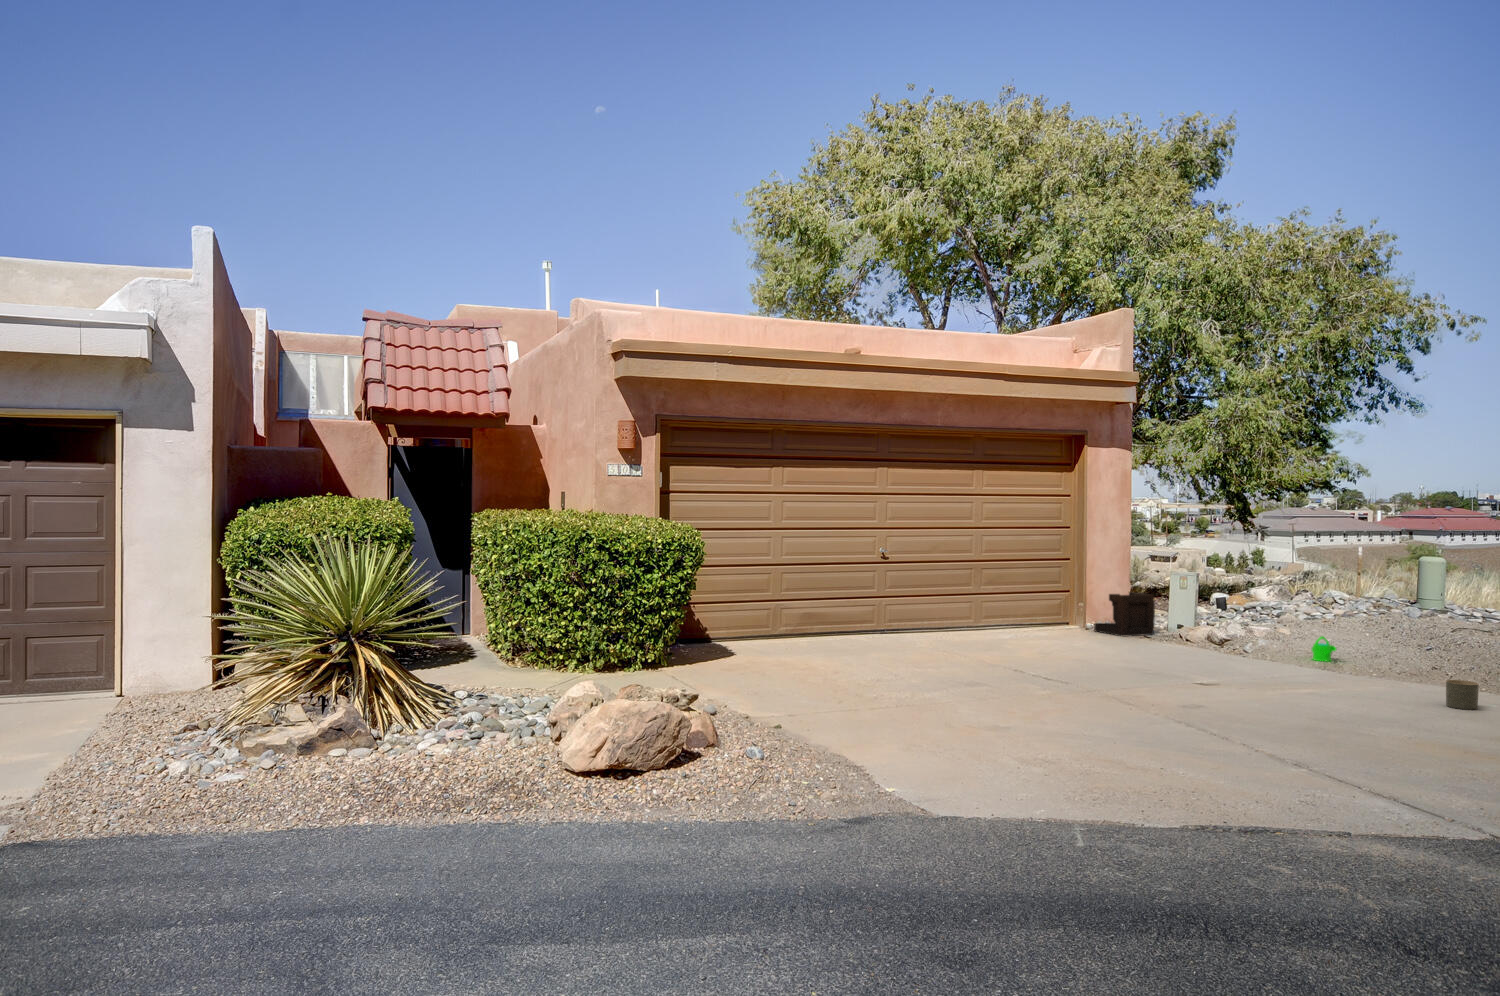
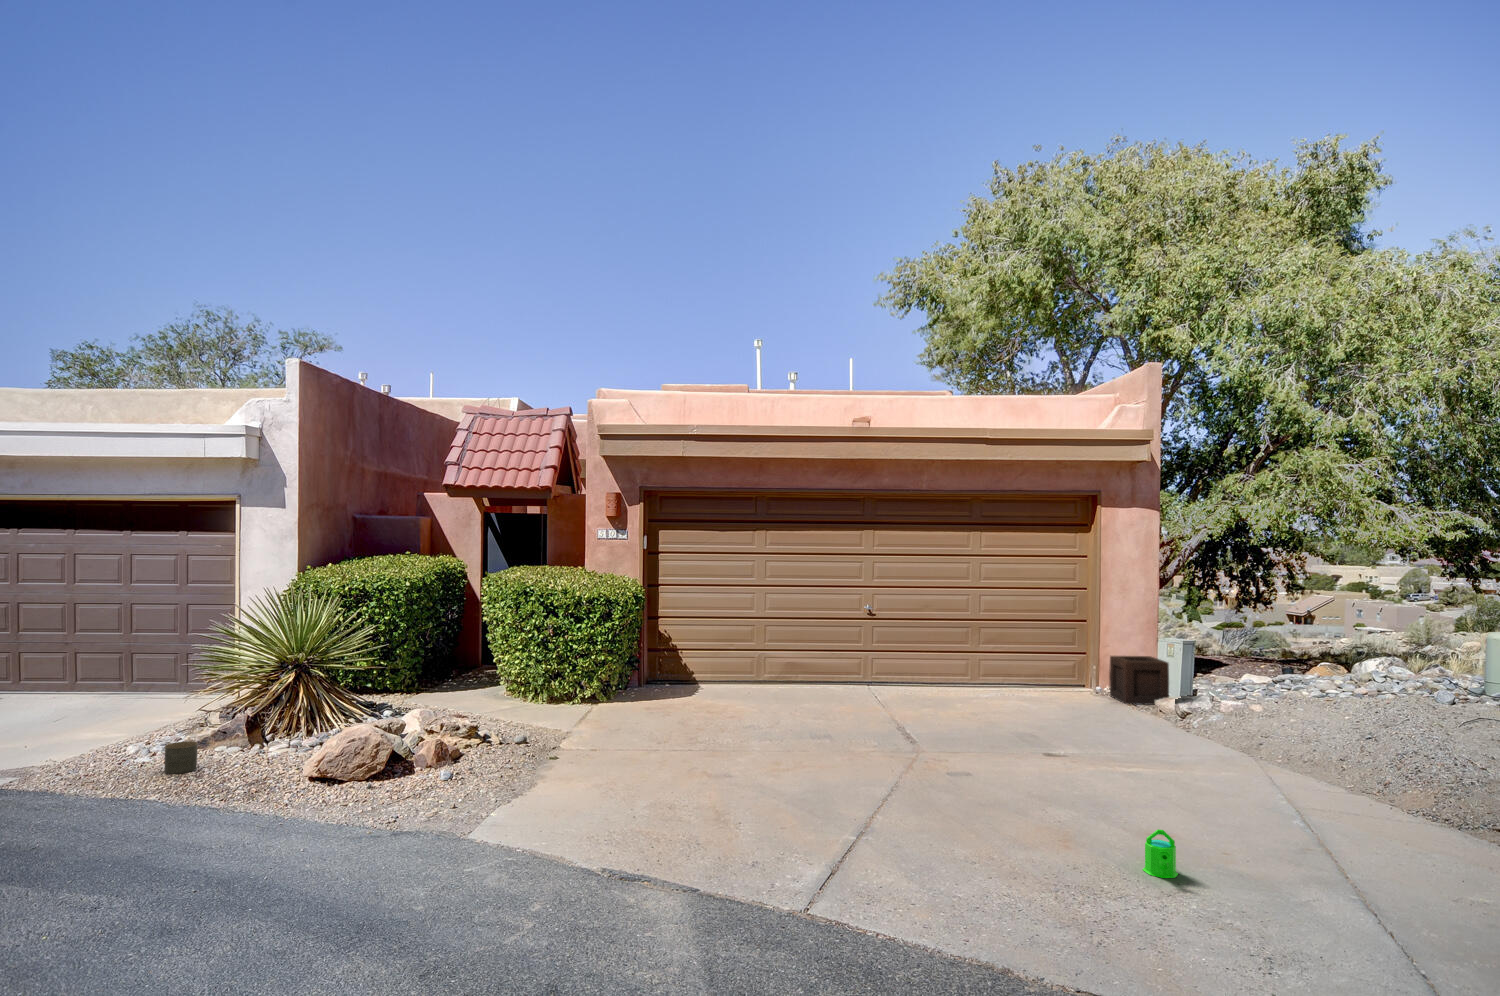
watering can: present [1312,636,1336,661] -> present [1143,829,1178,878]
planter: present [1446,680,1479,710] -> present [165,741,198,774]

